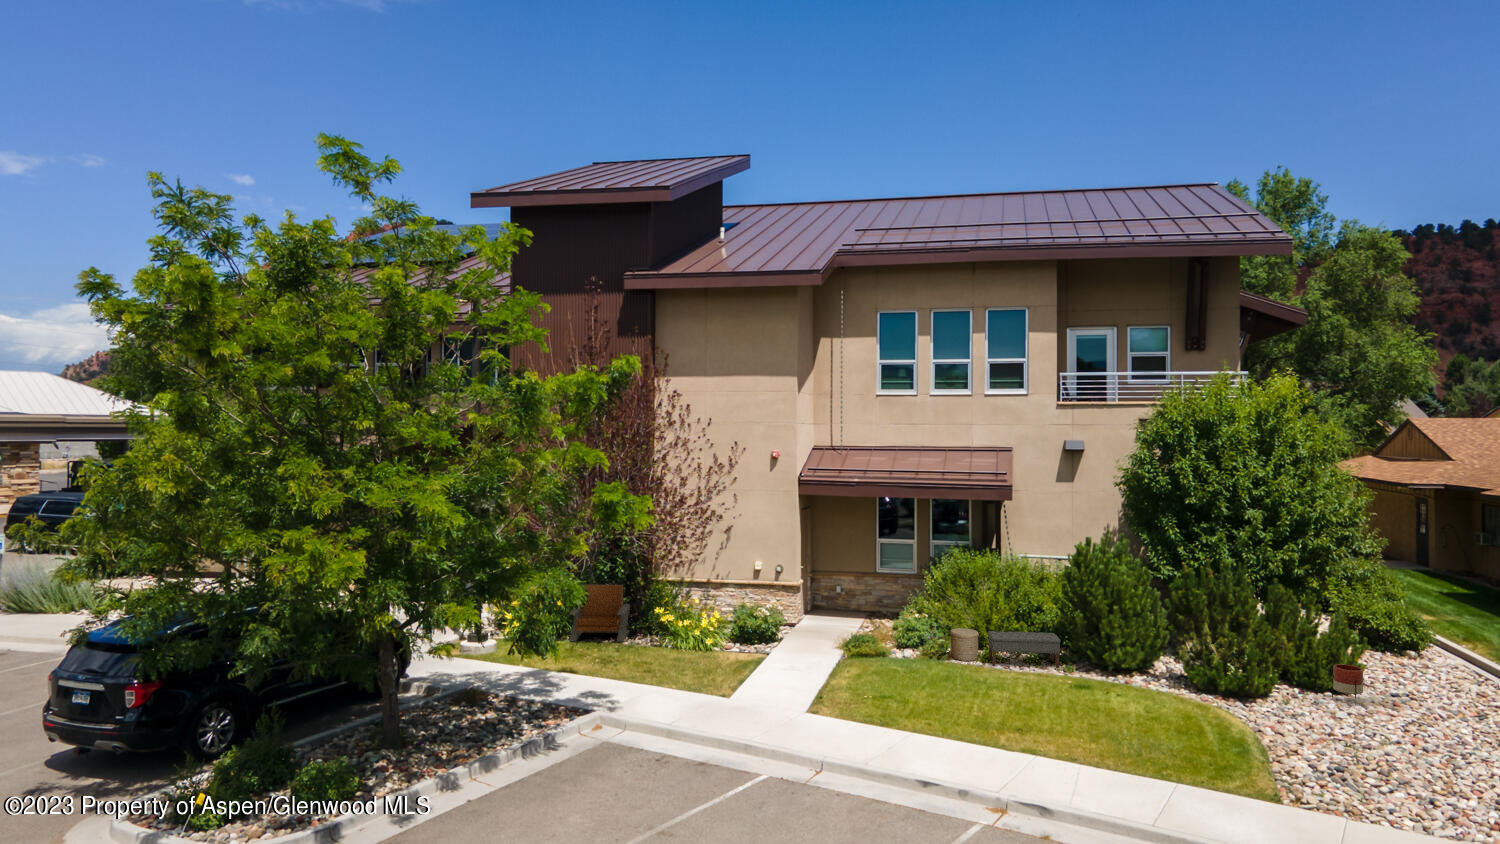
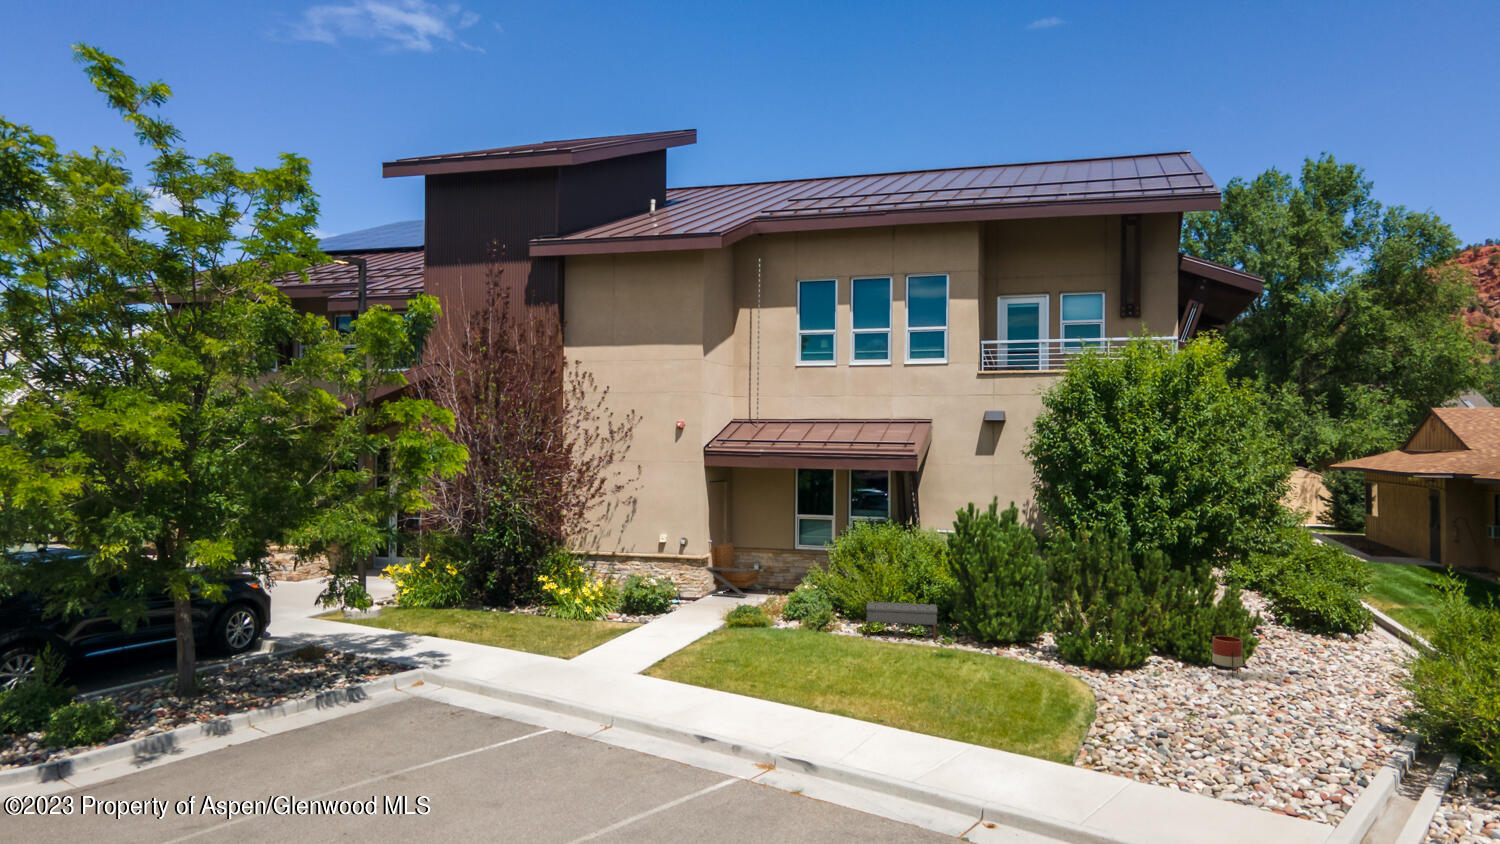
lounge chair: present [569,585,630,642] -> present [706,543,761,598]
woven basket: present [950,628,979,661] -> none [829,599,858,633]

